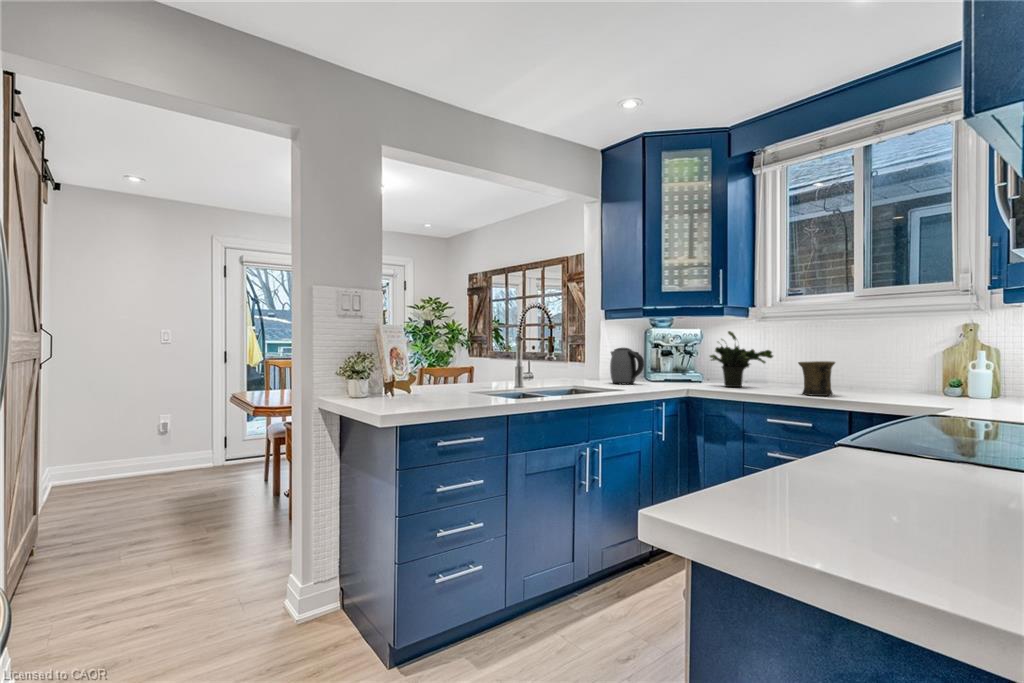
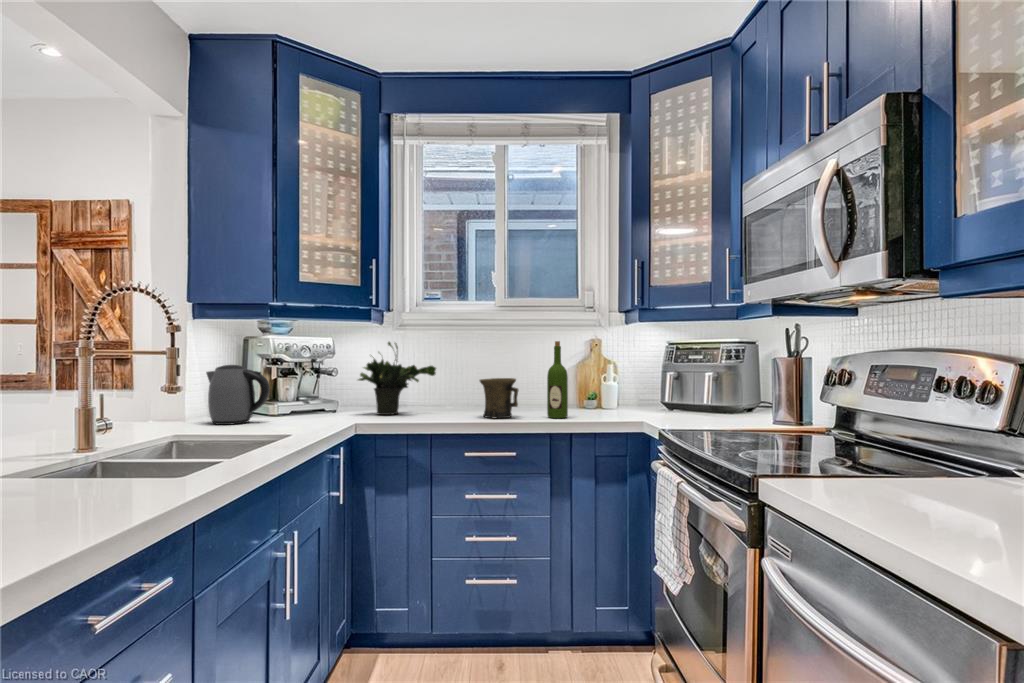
wine bottle: none [866,328,889,400] -> present [547,341,568,418]

